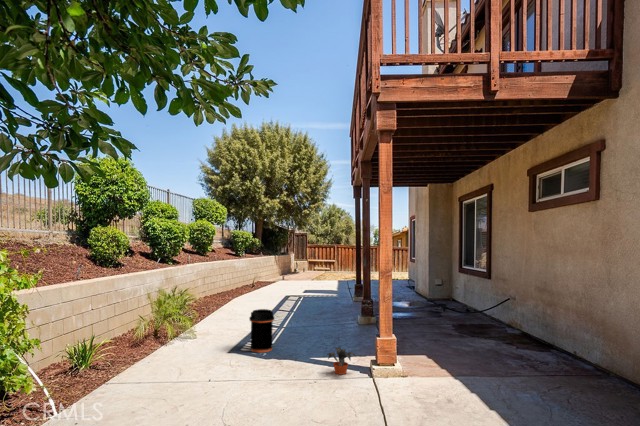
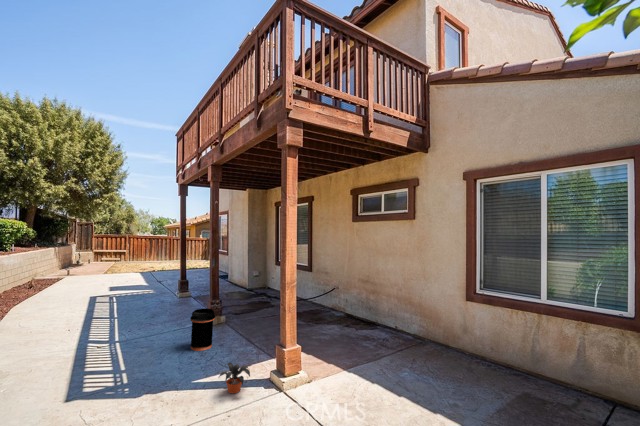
trash can: present [250,309,274,352] -> present [190,309,215,351]

